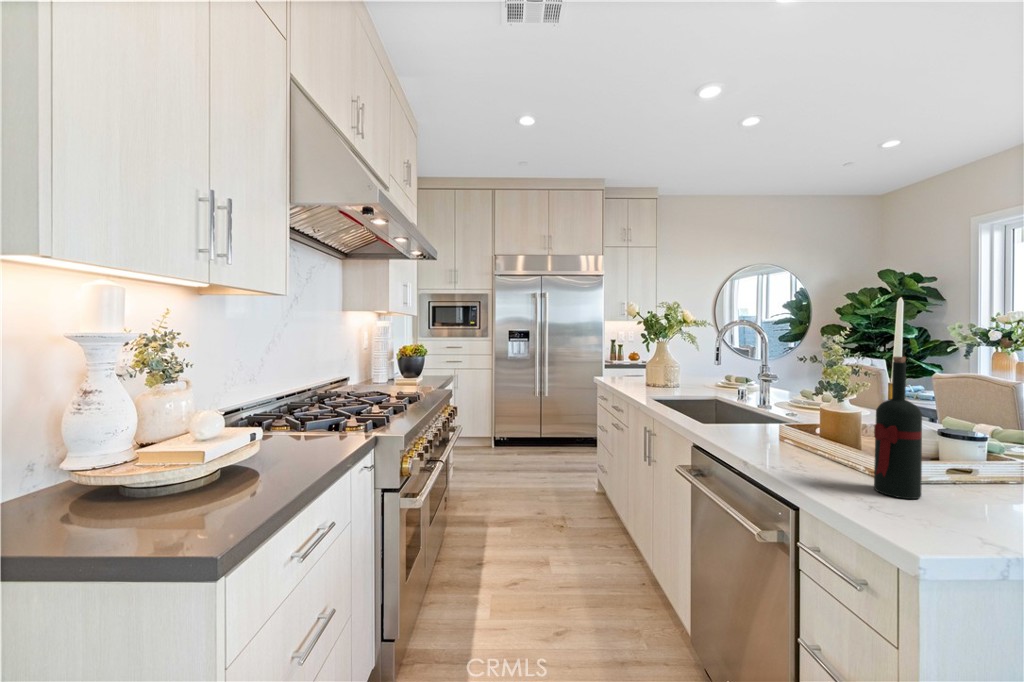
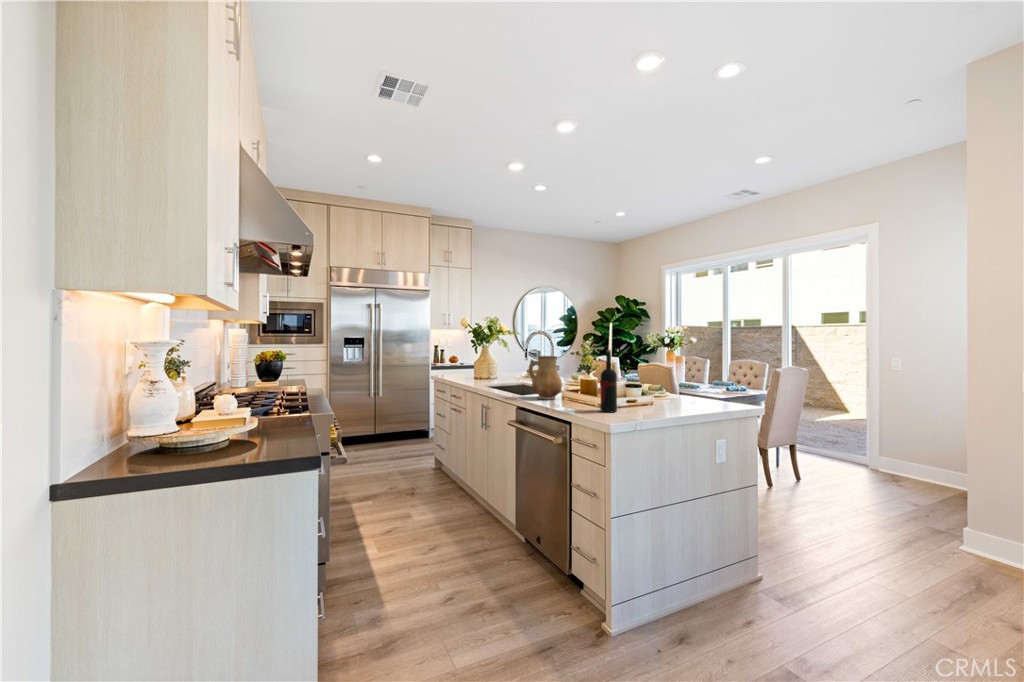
ceramic pitcher: none [715,361,780,439] -> present [529,356,562,399]

